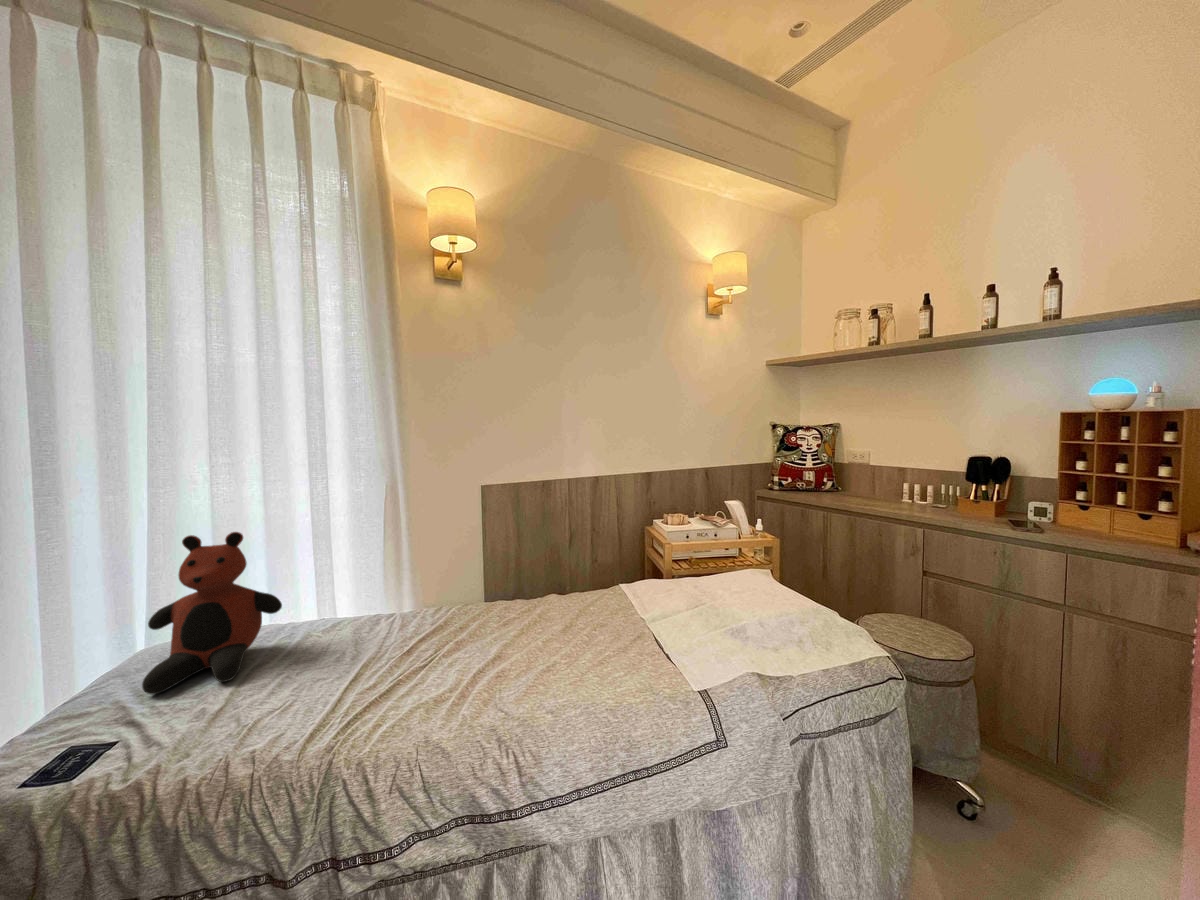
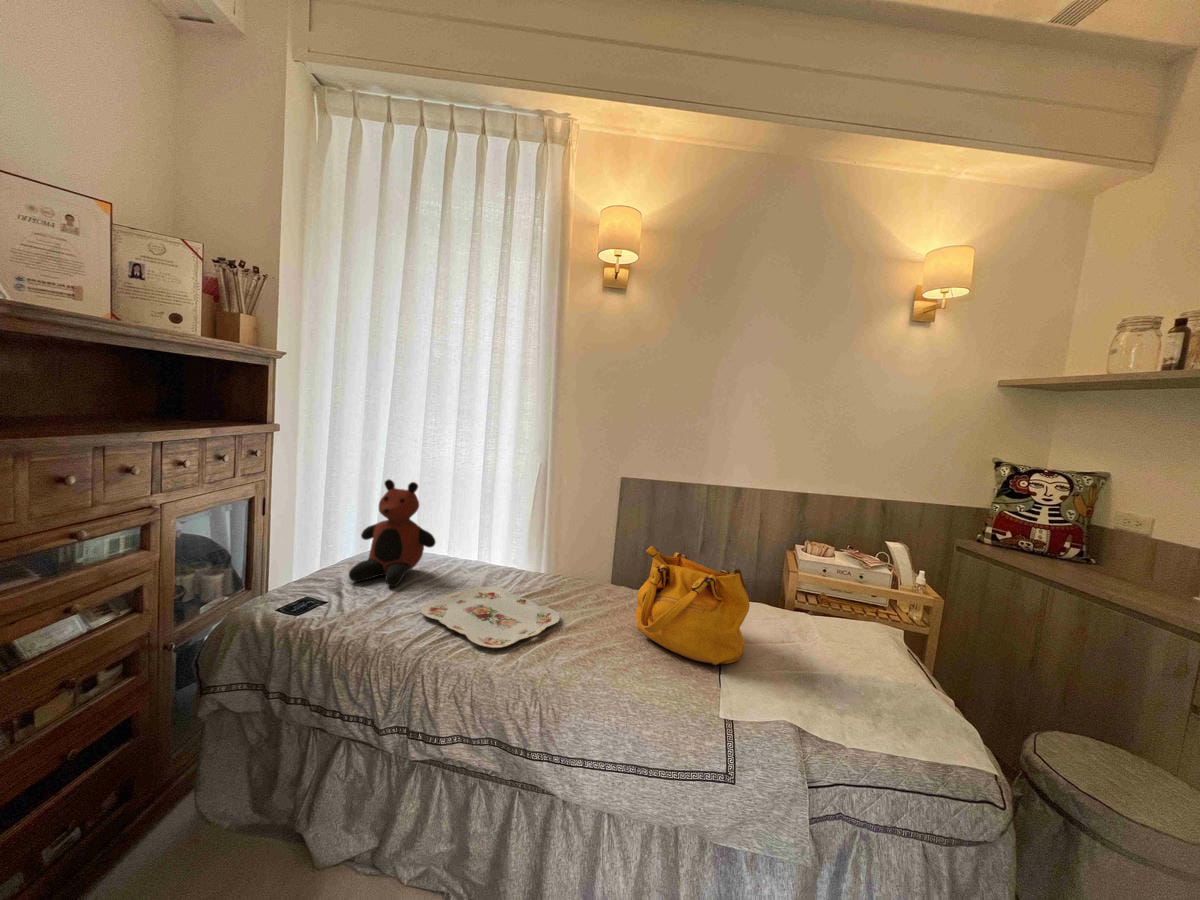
handbag: none [560,542,674,644] -> present [636,546,750,665]
serving tray: none [294,636,484,713] -> present [421,587,560,648]

